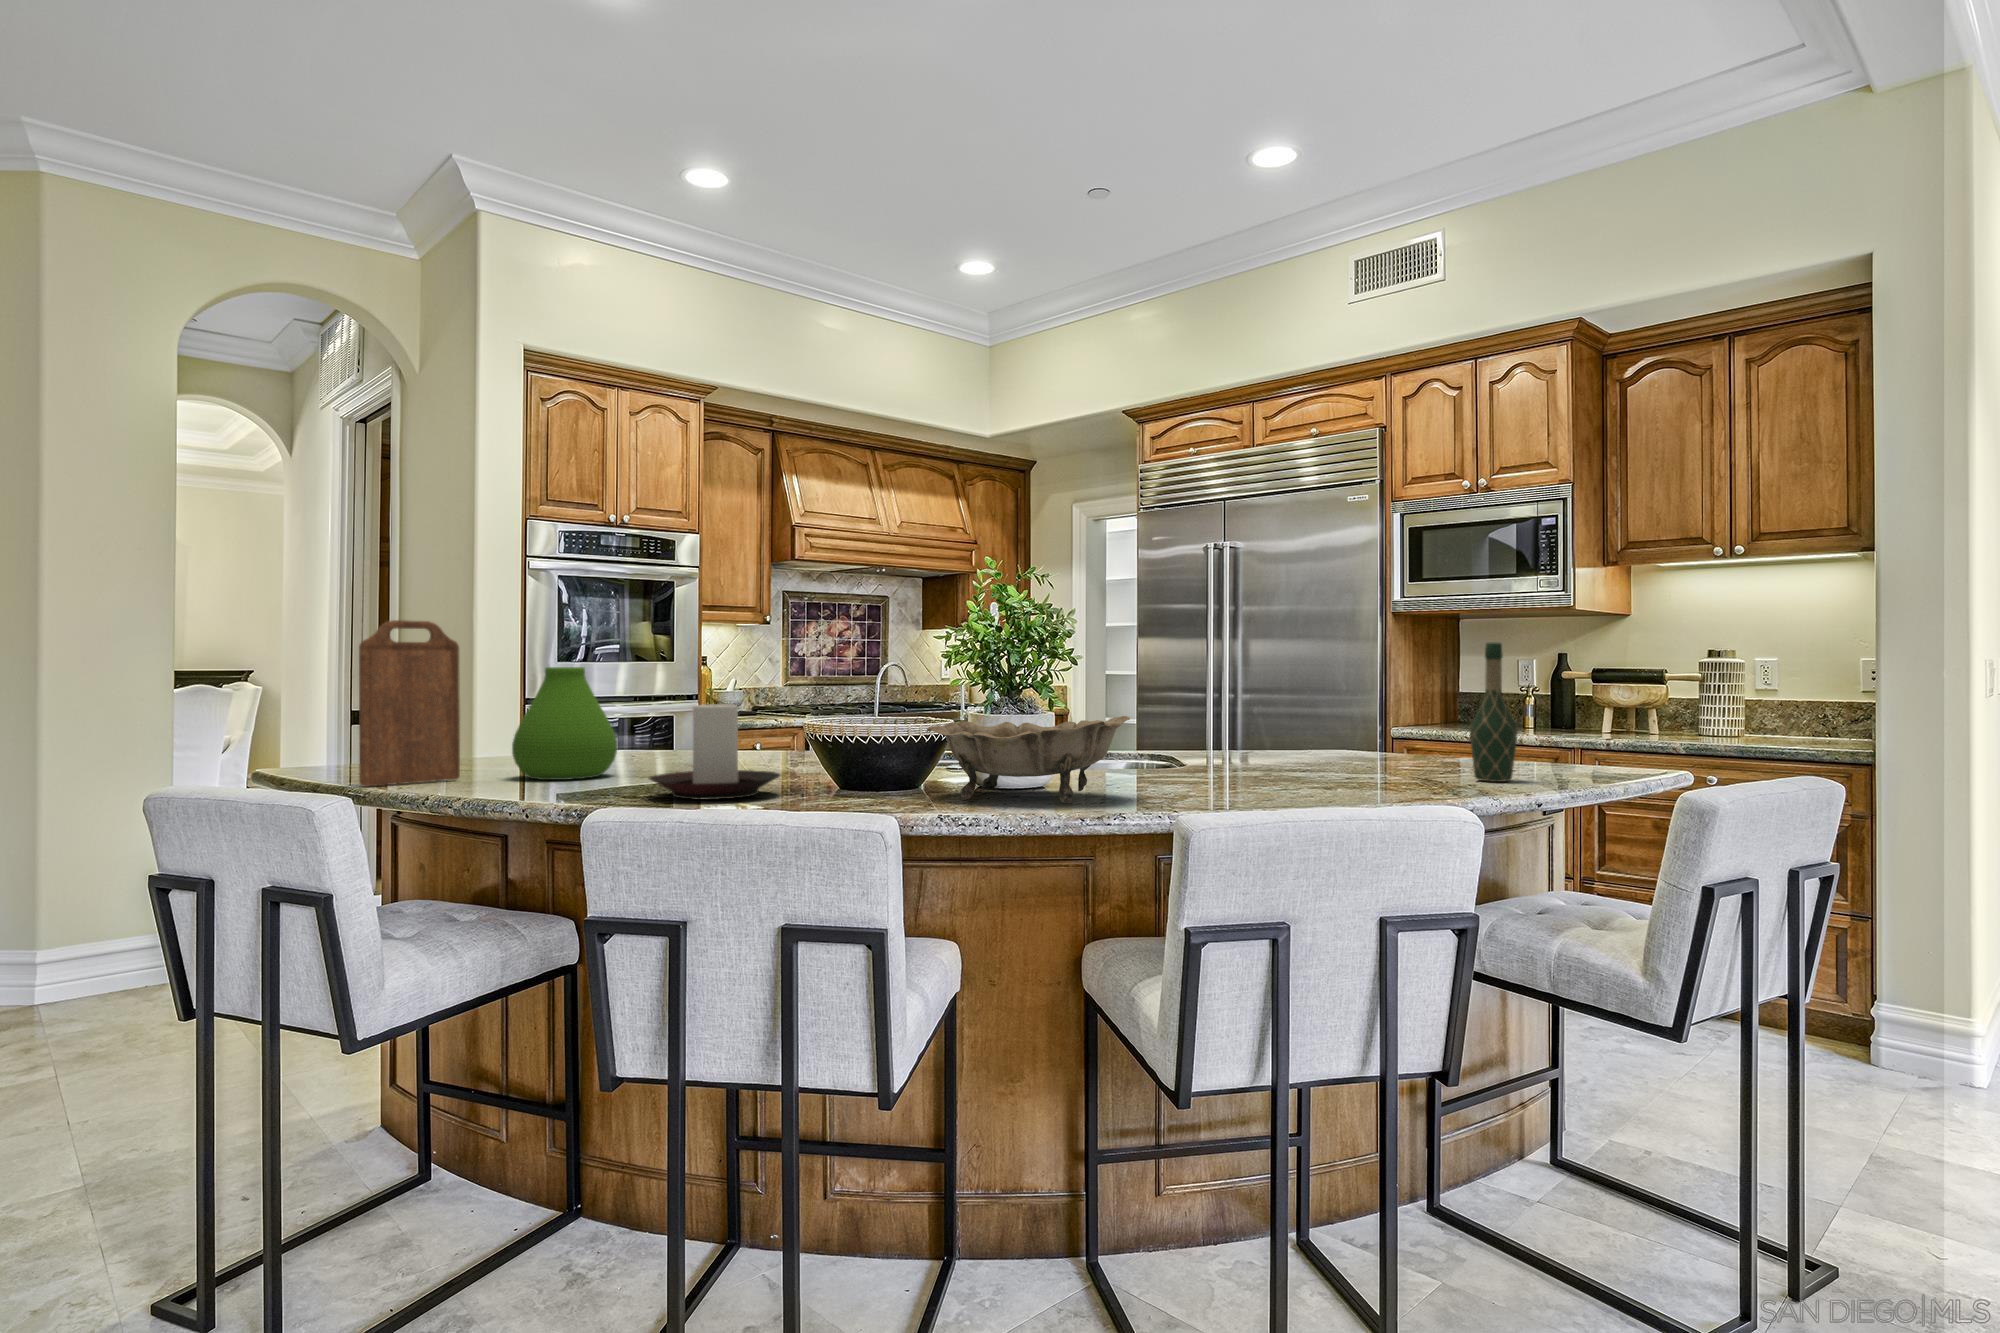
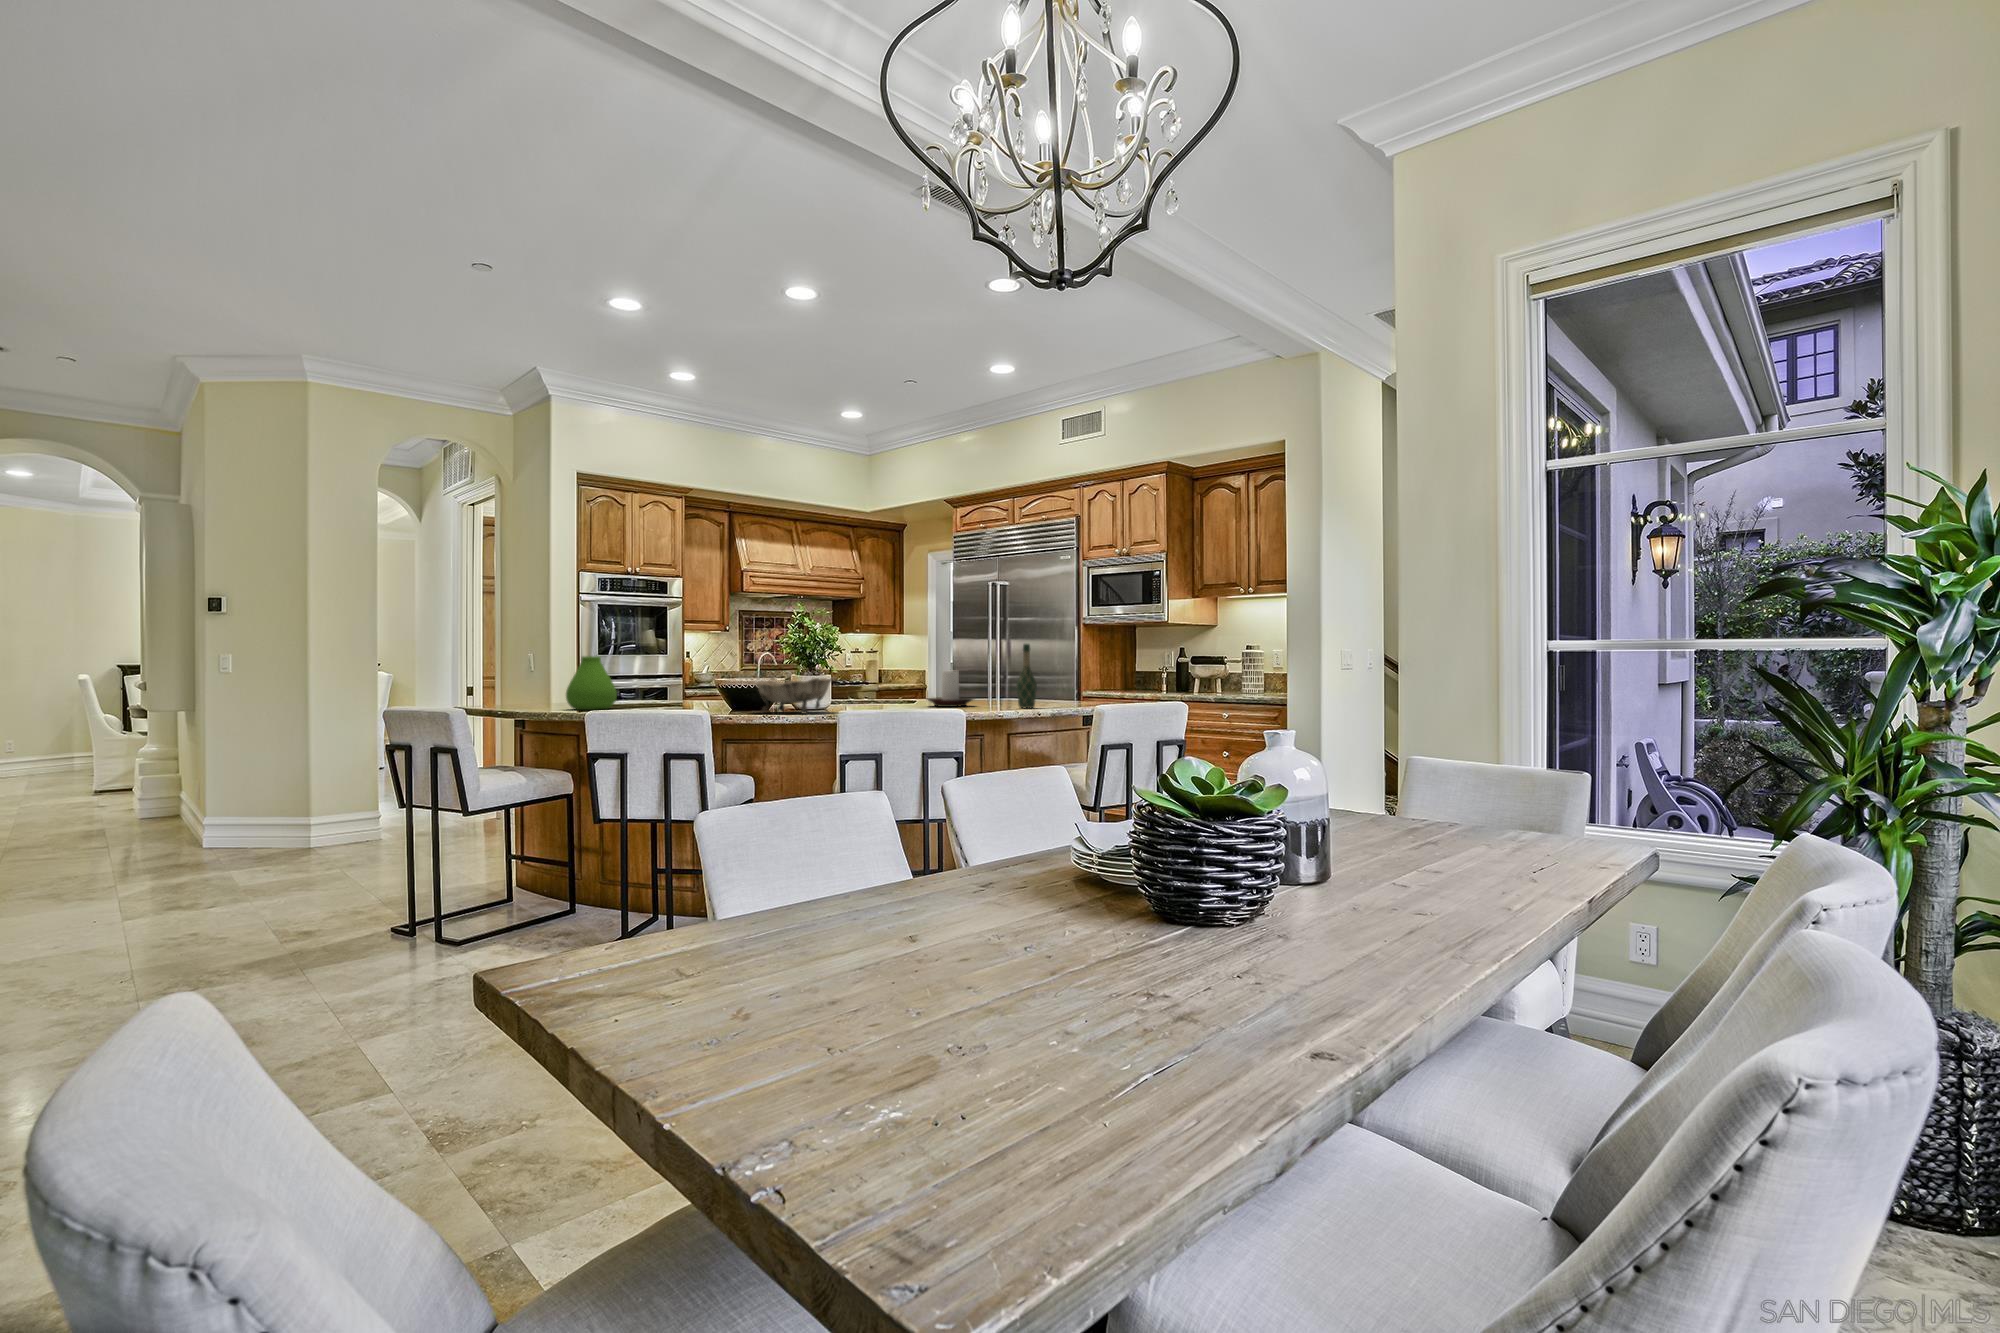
cutting board: present [359,620,460,787] -> none [494,635,541,712]
candle holder: present [649,704,780,800] -> present [927,670,973,707]

